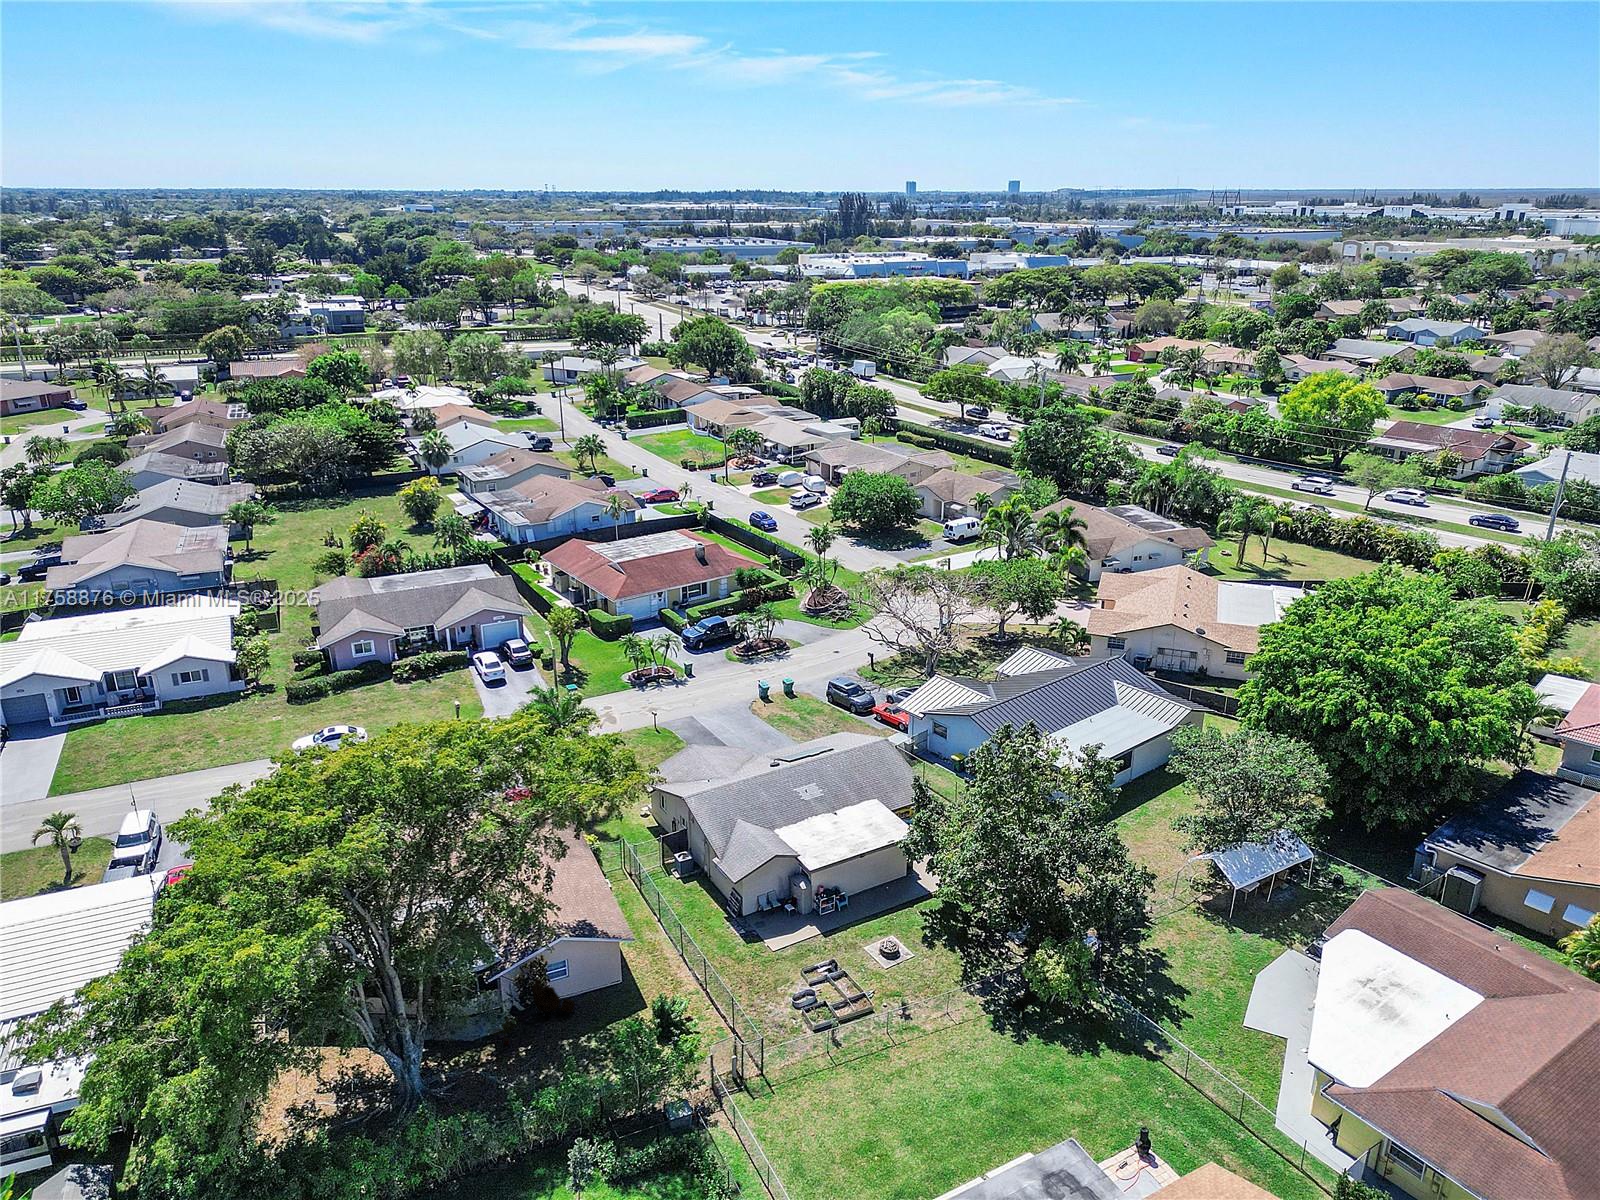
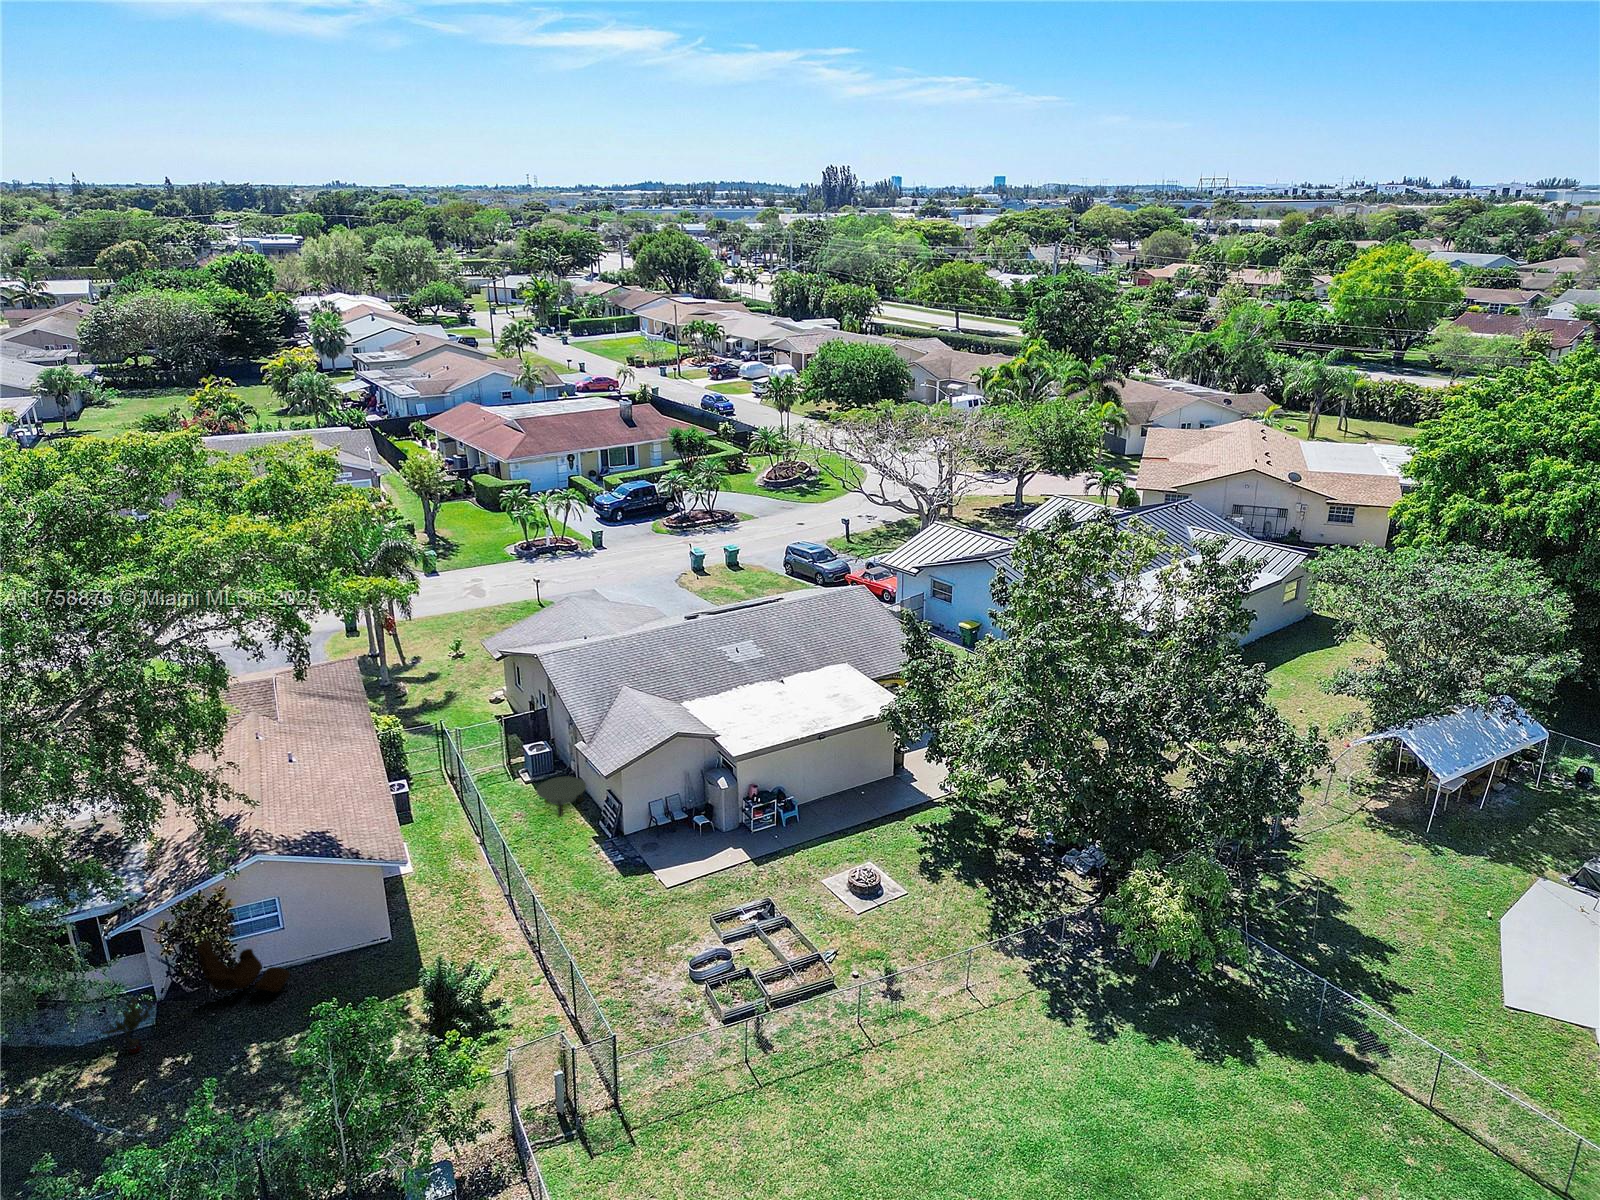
round table: none [687,876,717,903] -> present [536,776,586,817]
bench: present [1008,986,1043,1025] -> none [1078,935,1142,1007]

